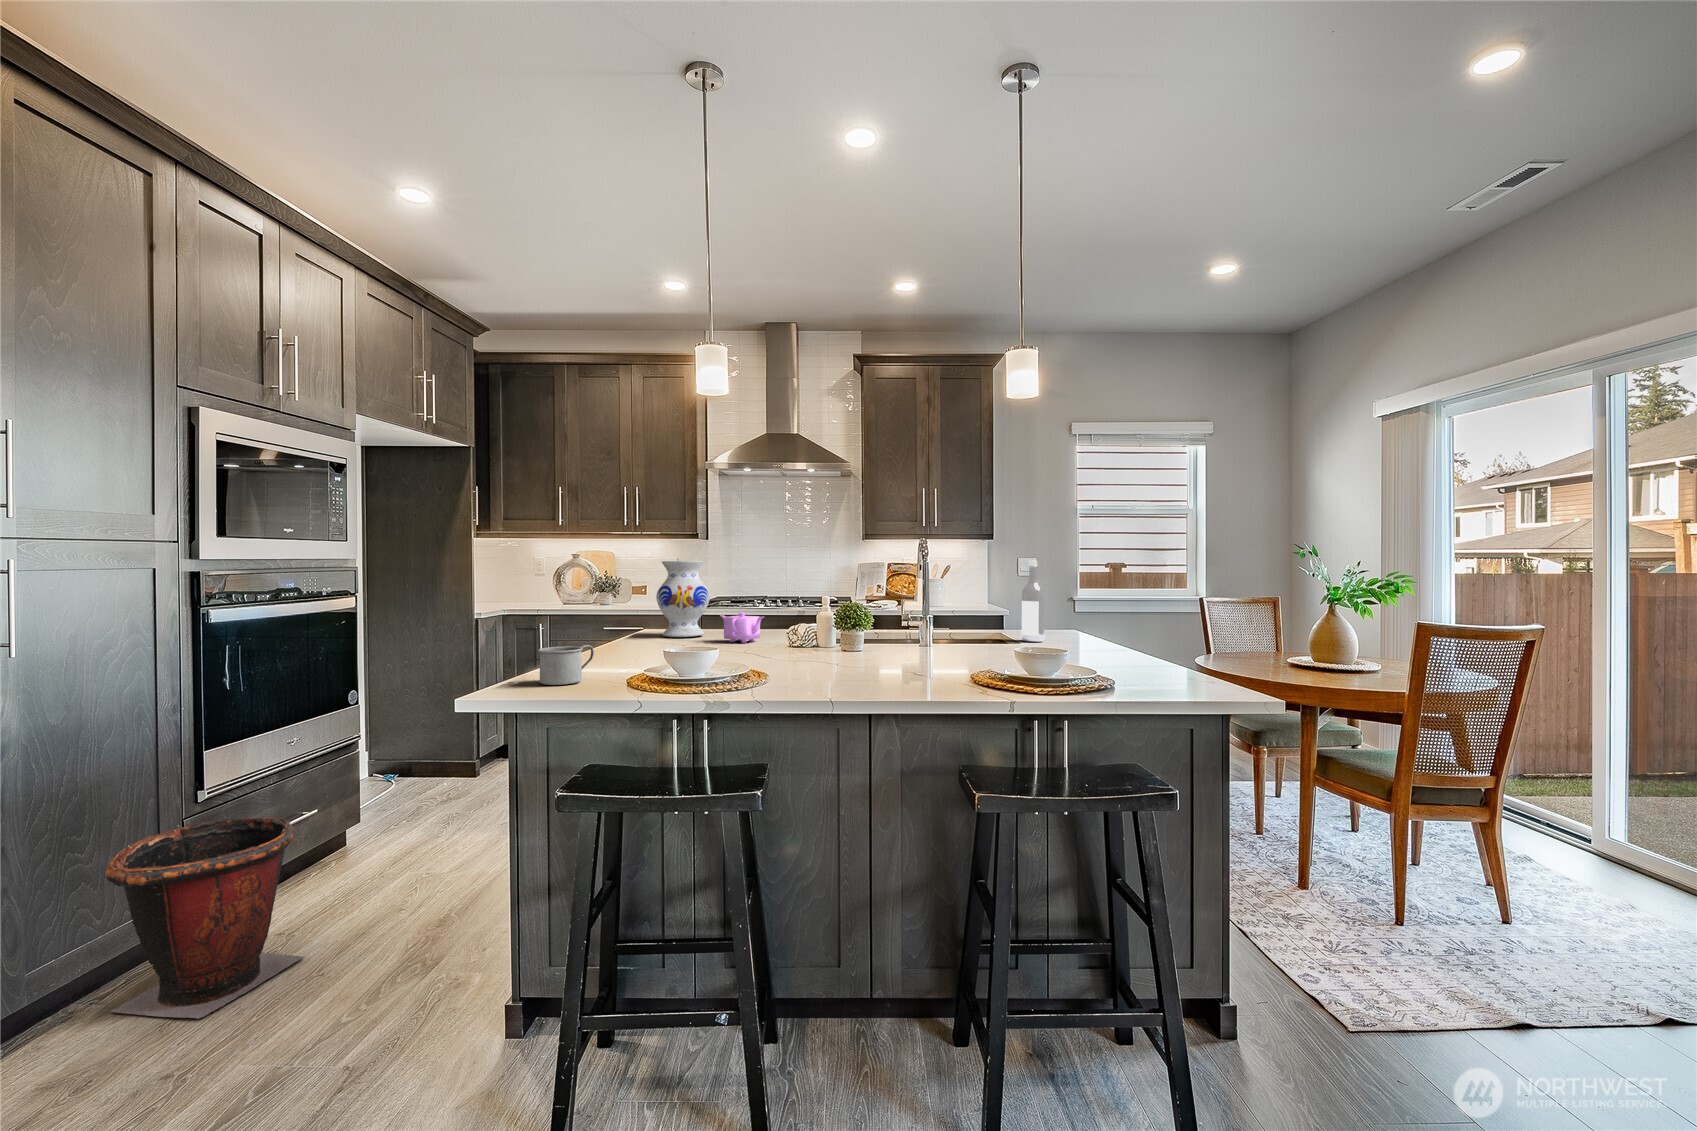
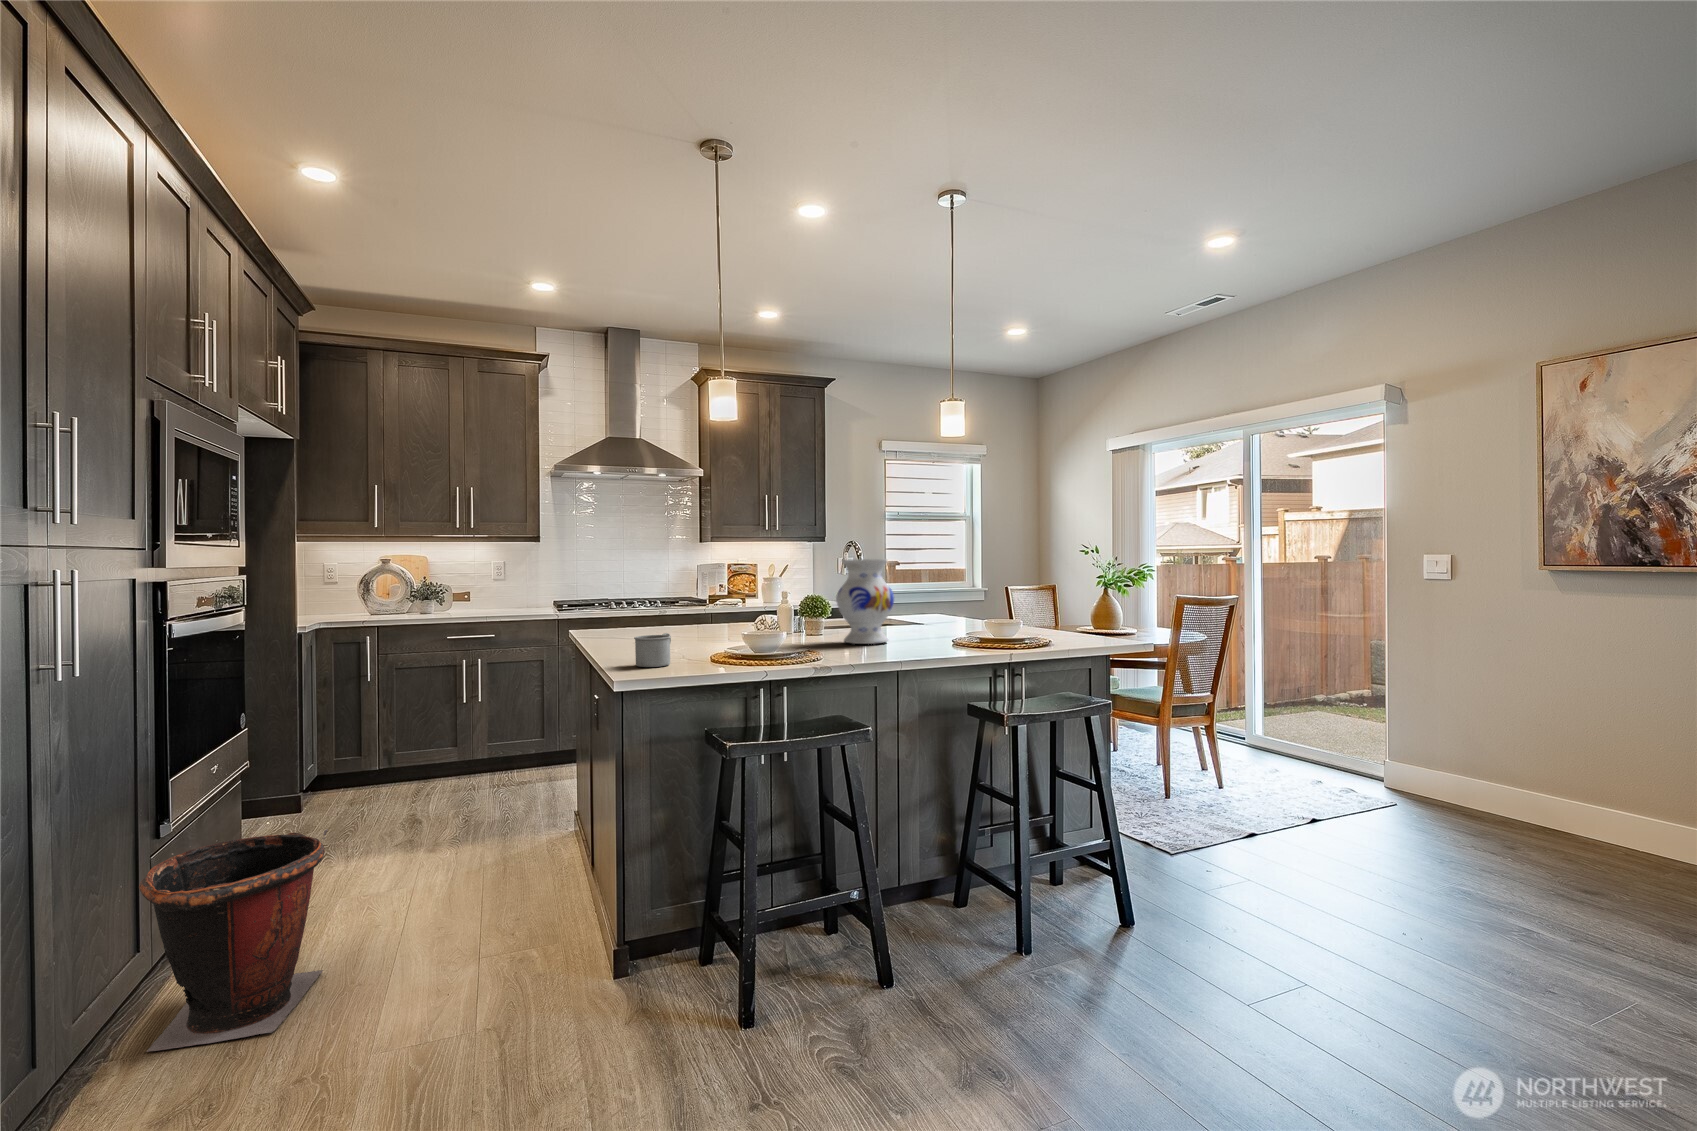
wine bottle: present [1022,560,1045,642] -> none [914,558,932,622]
vase: present [656,561,710,637] -> present [836,559,894,644]
teapot: present [720,612,763,643] -> none [669,607,717,634]

